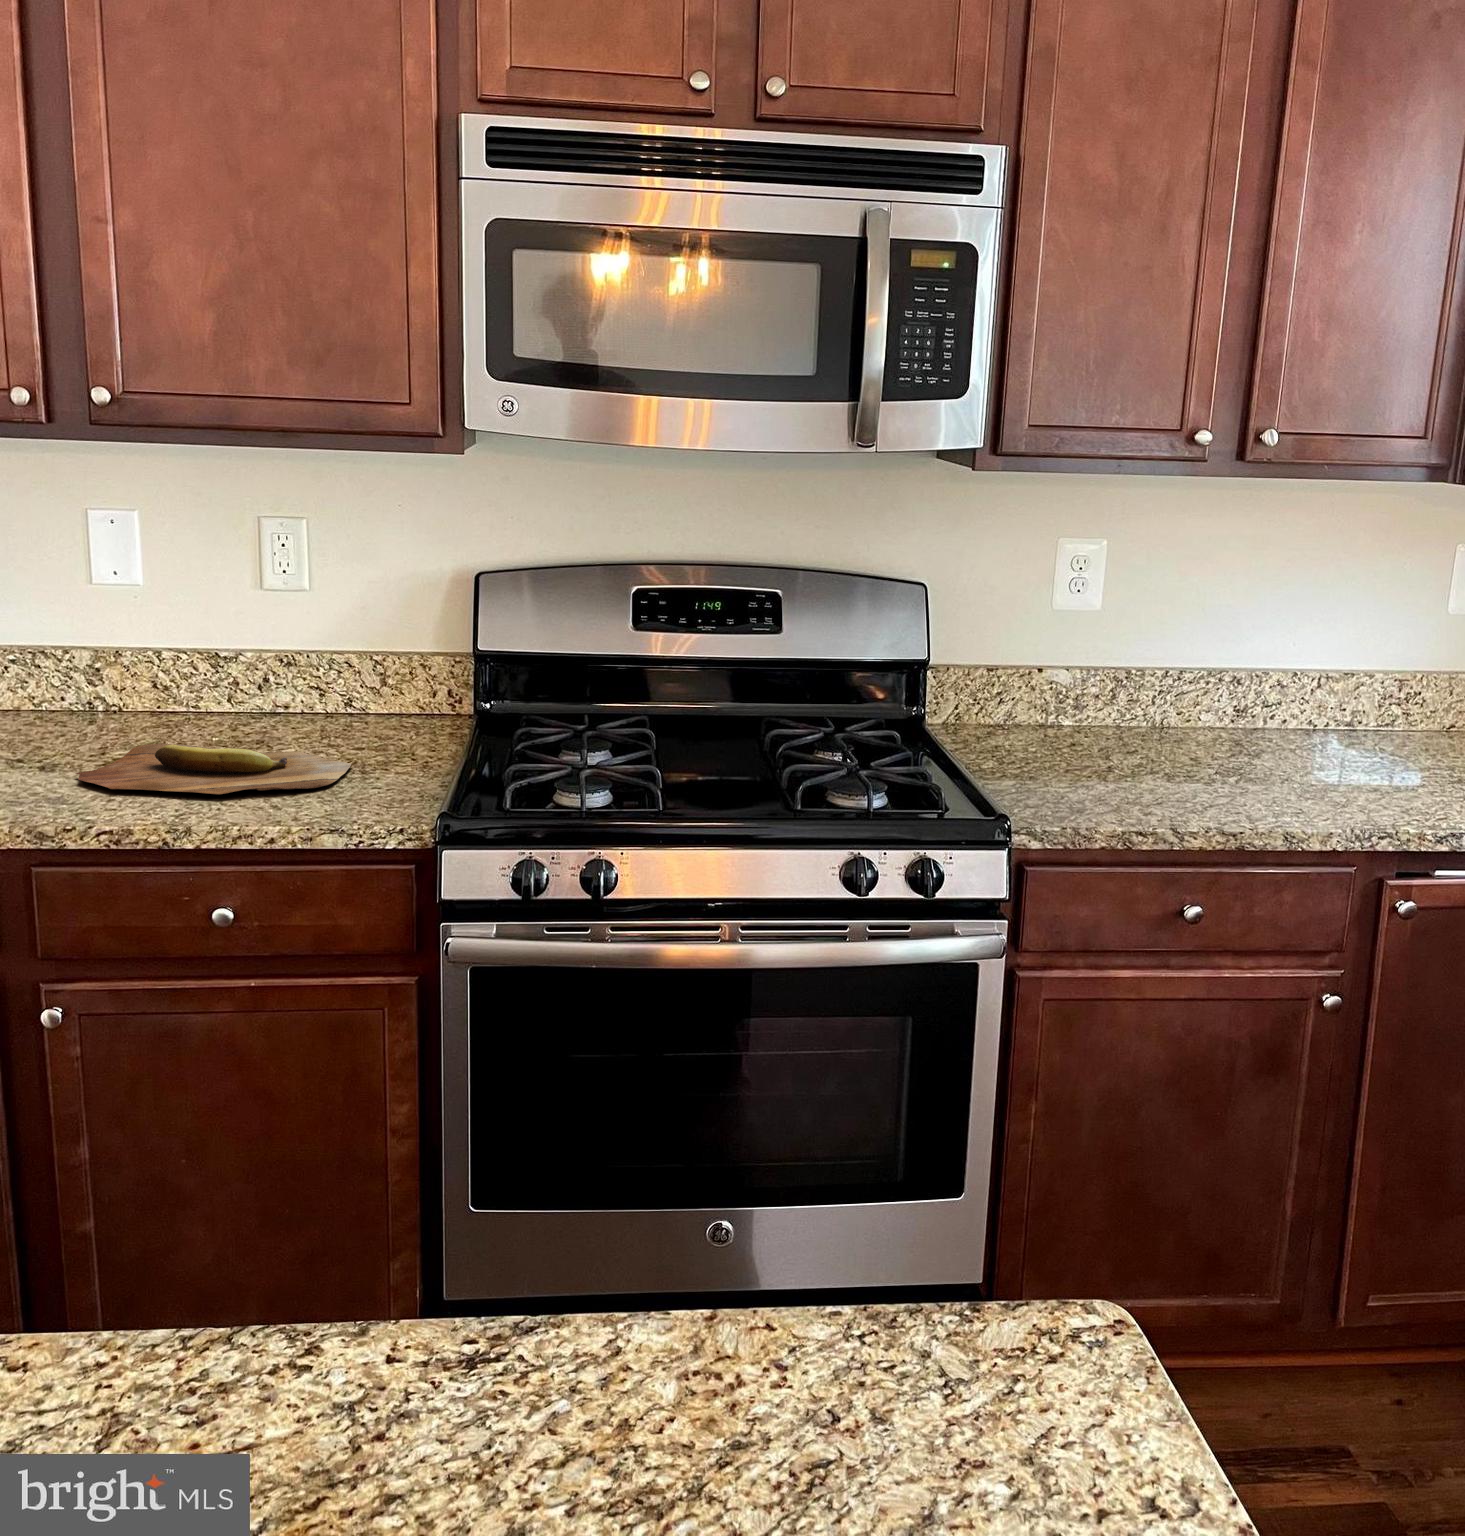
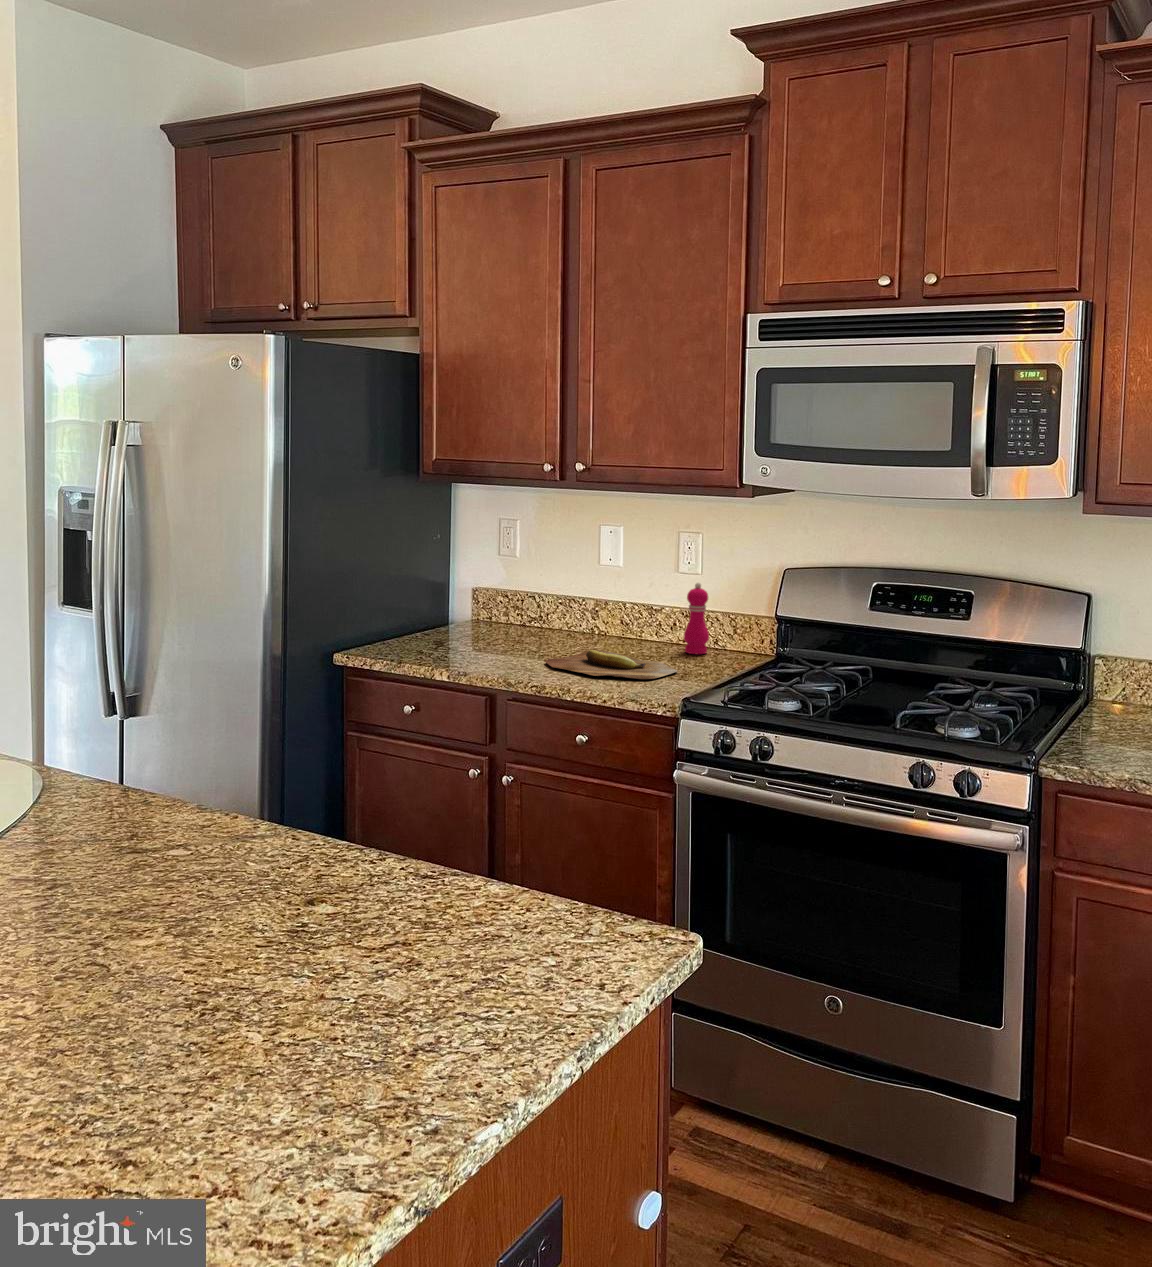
pepper mill: none [303,602,350,730] -> present [684,583,709,654]

